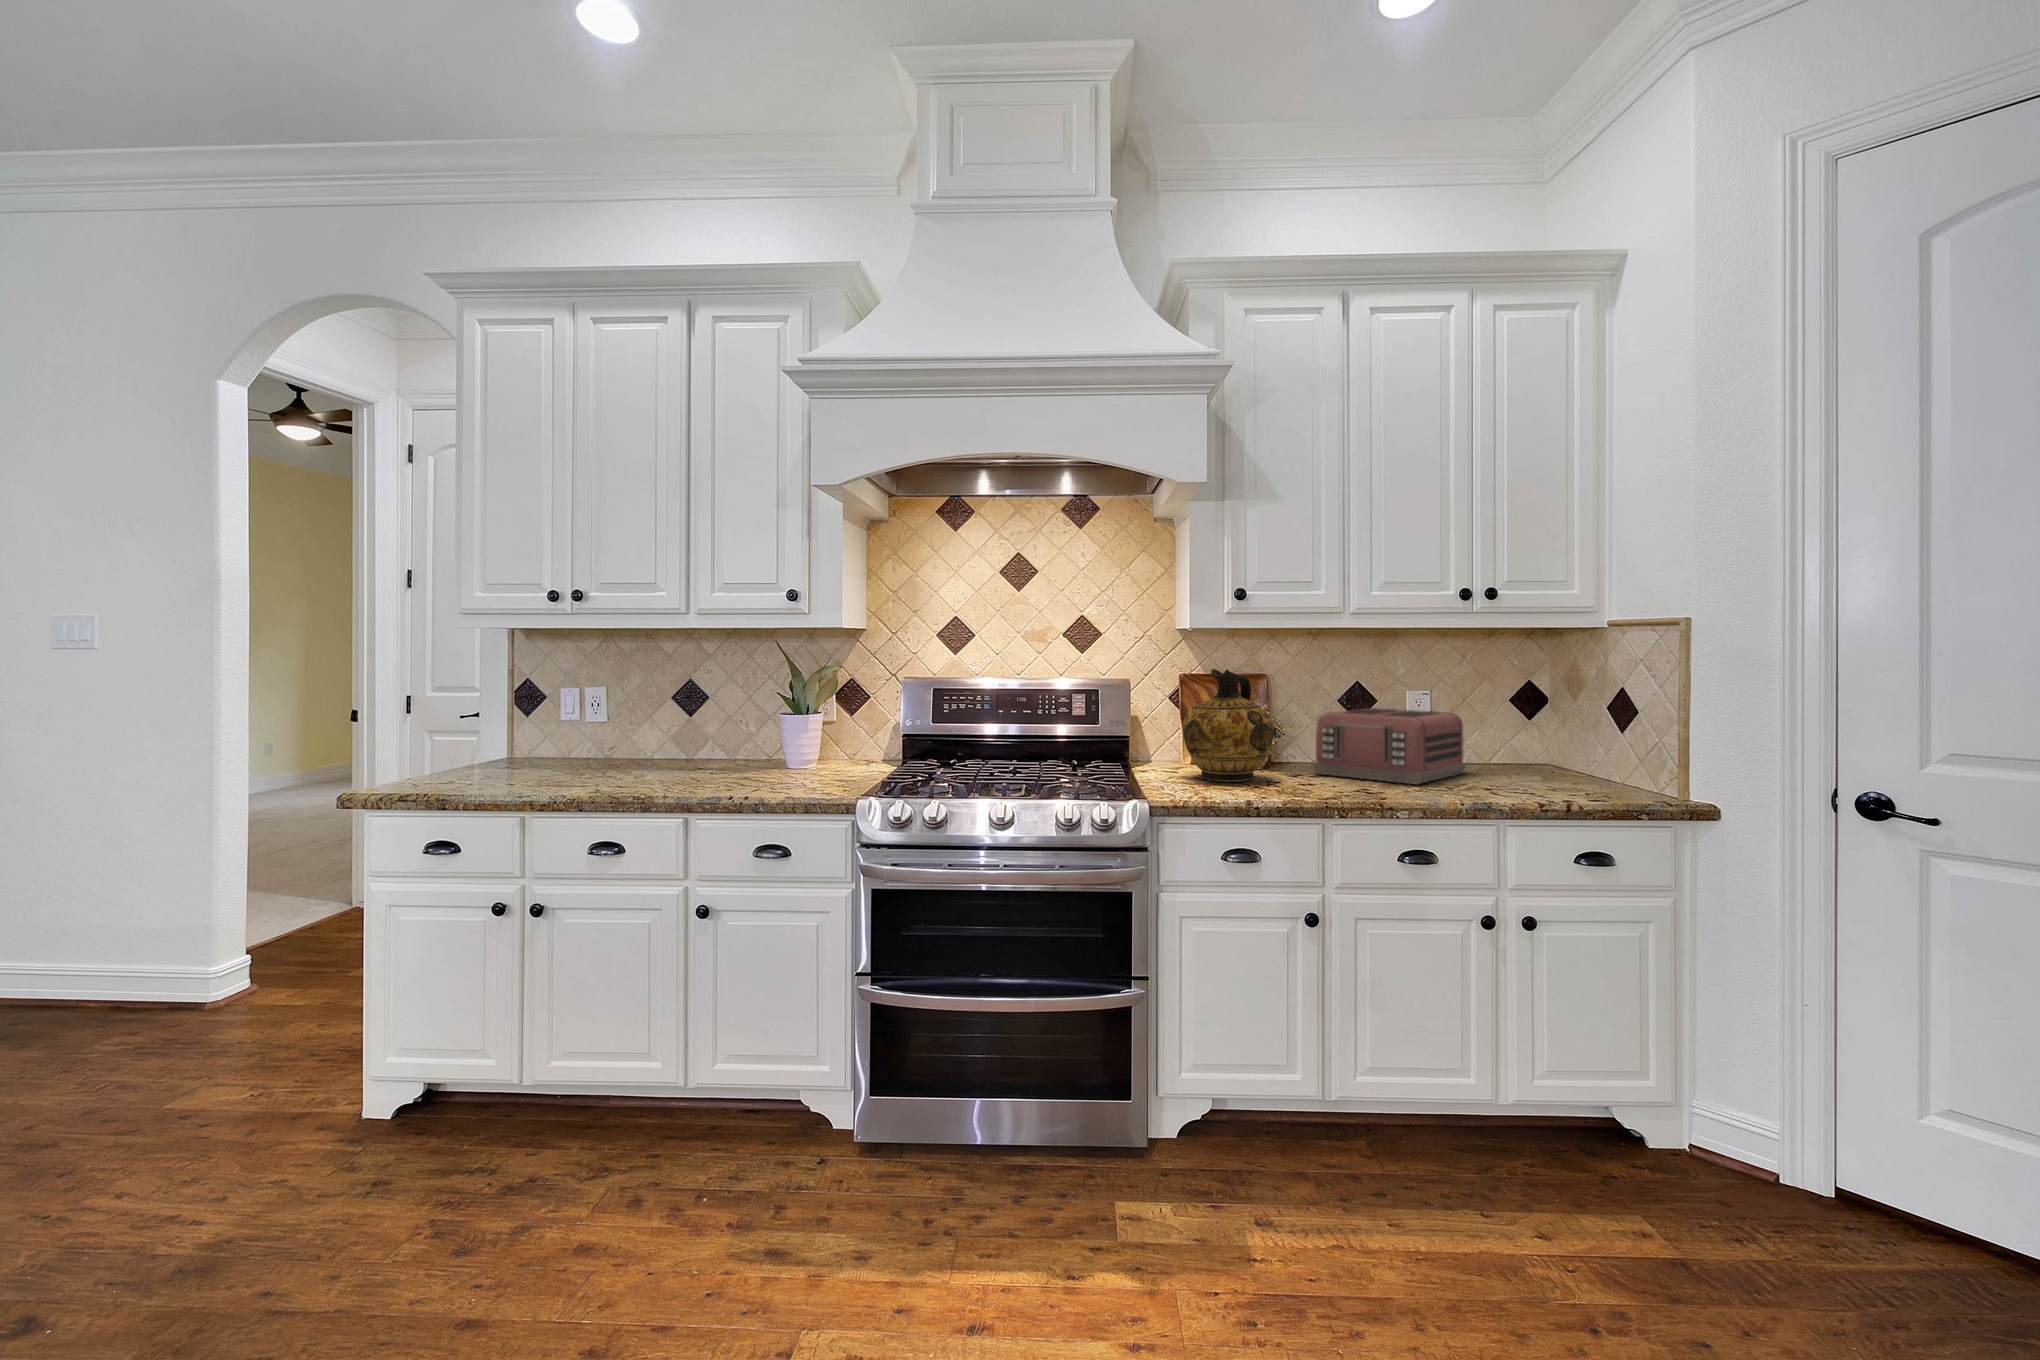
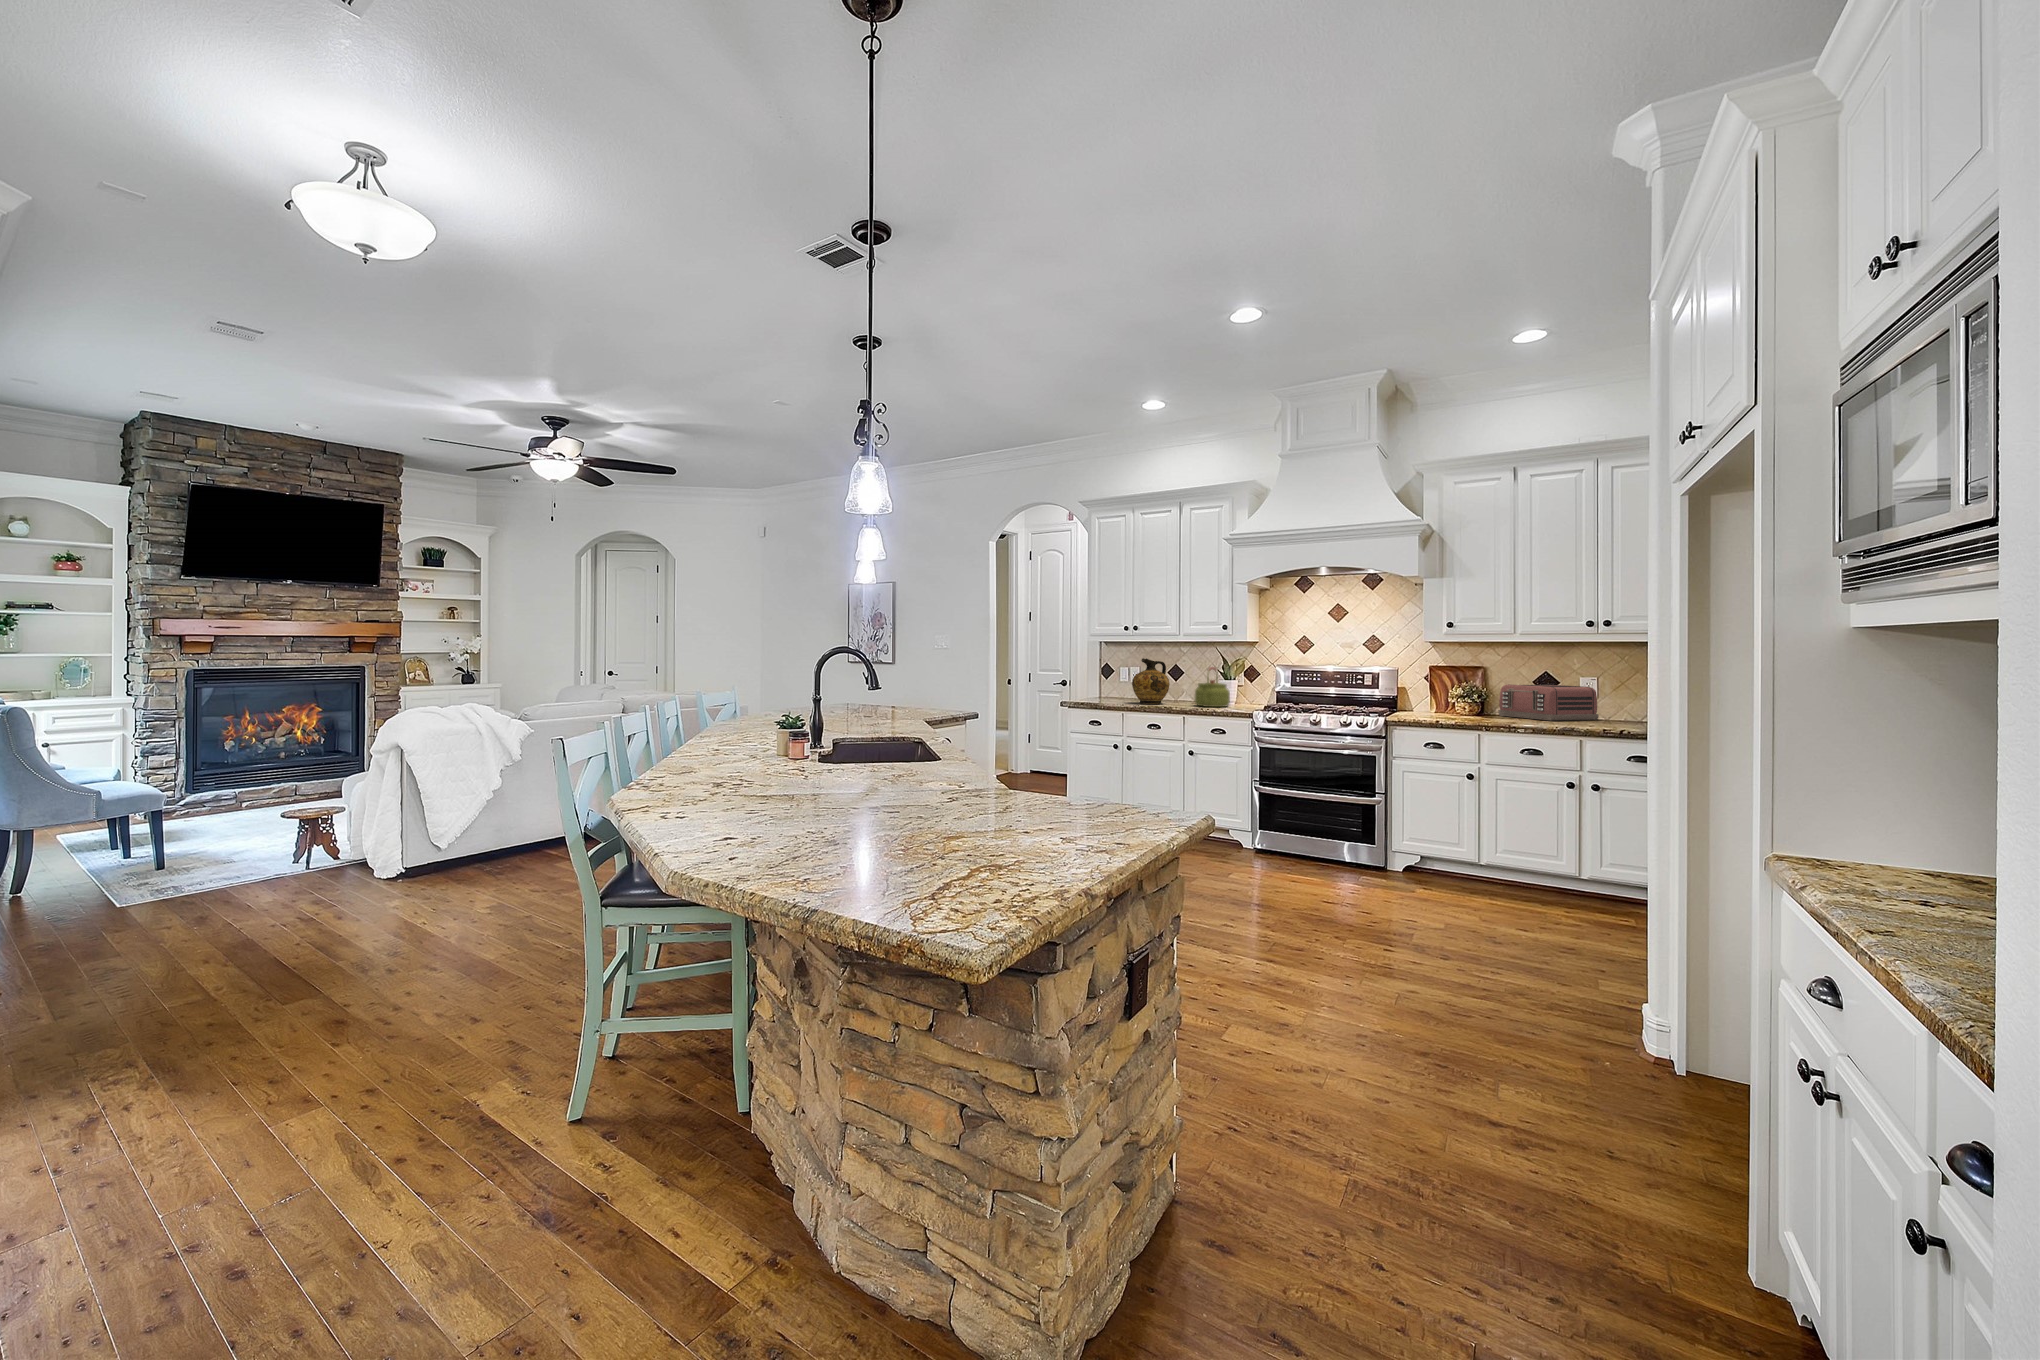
ceramic jug: present [1183,669,1274,782] -> present [1132,658,1170,704]
kettle: none [719,689,802,788] -> present [1195,667,1230,707]

